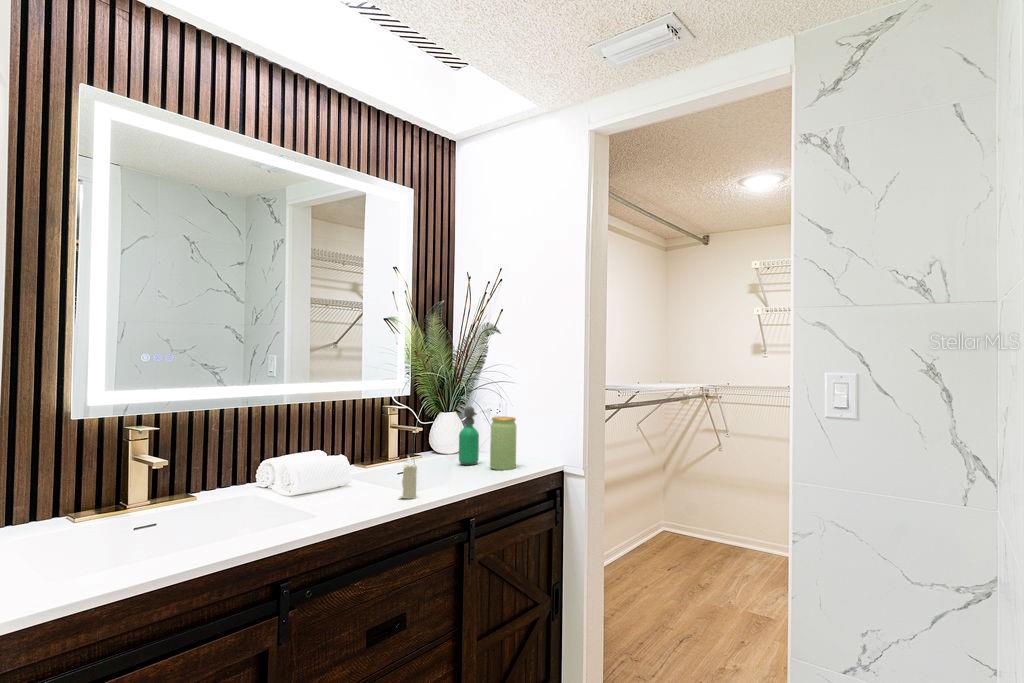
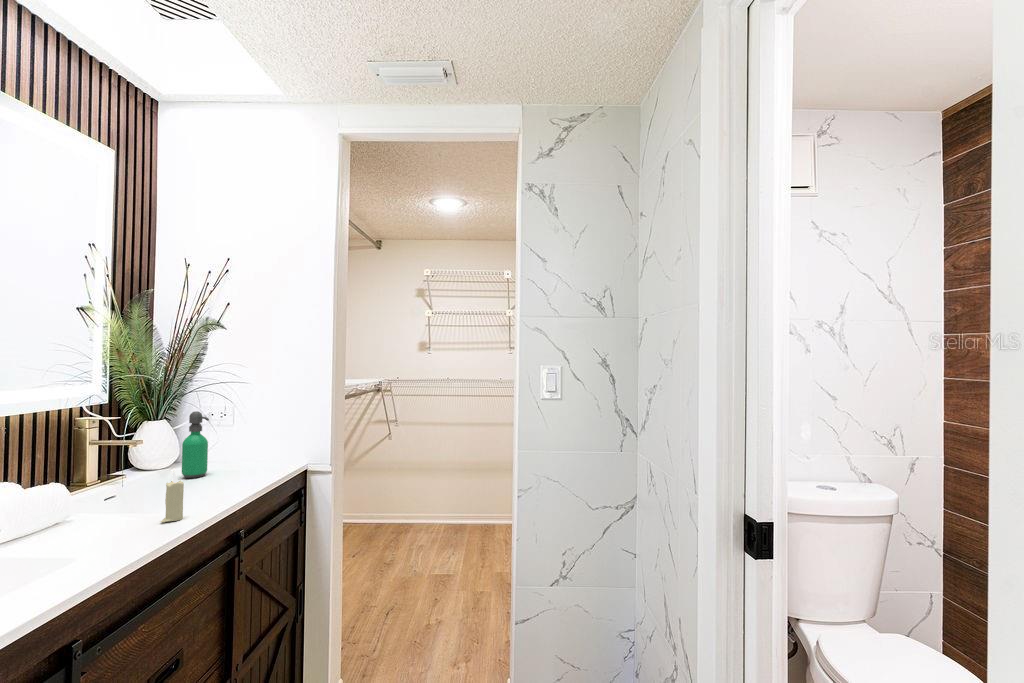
jar: present [490,417,517,470] -> none [231,419,262,477]

